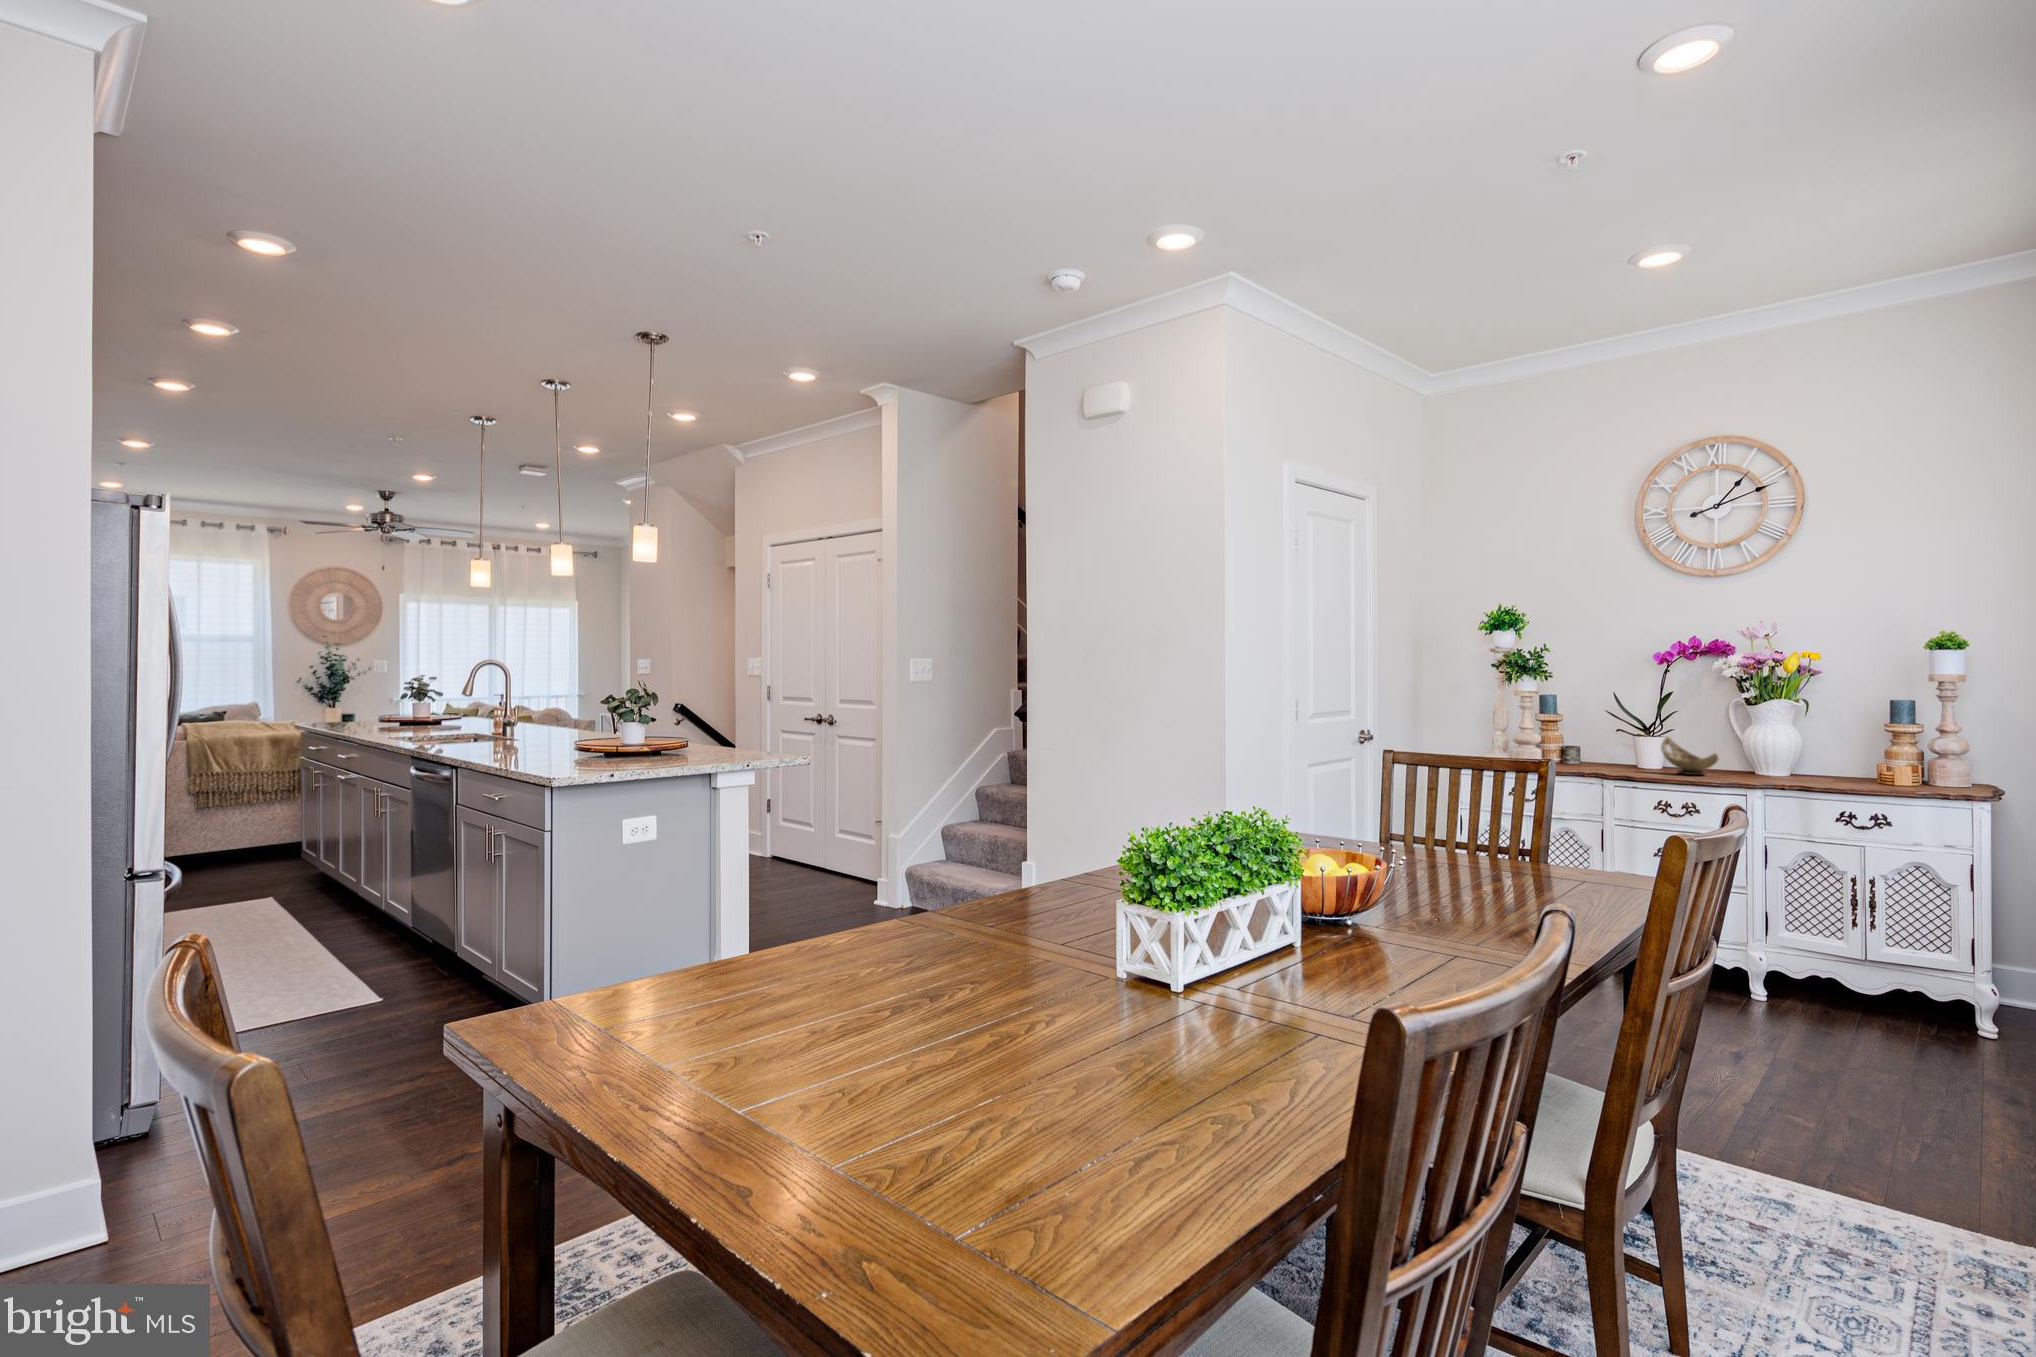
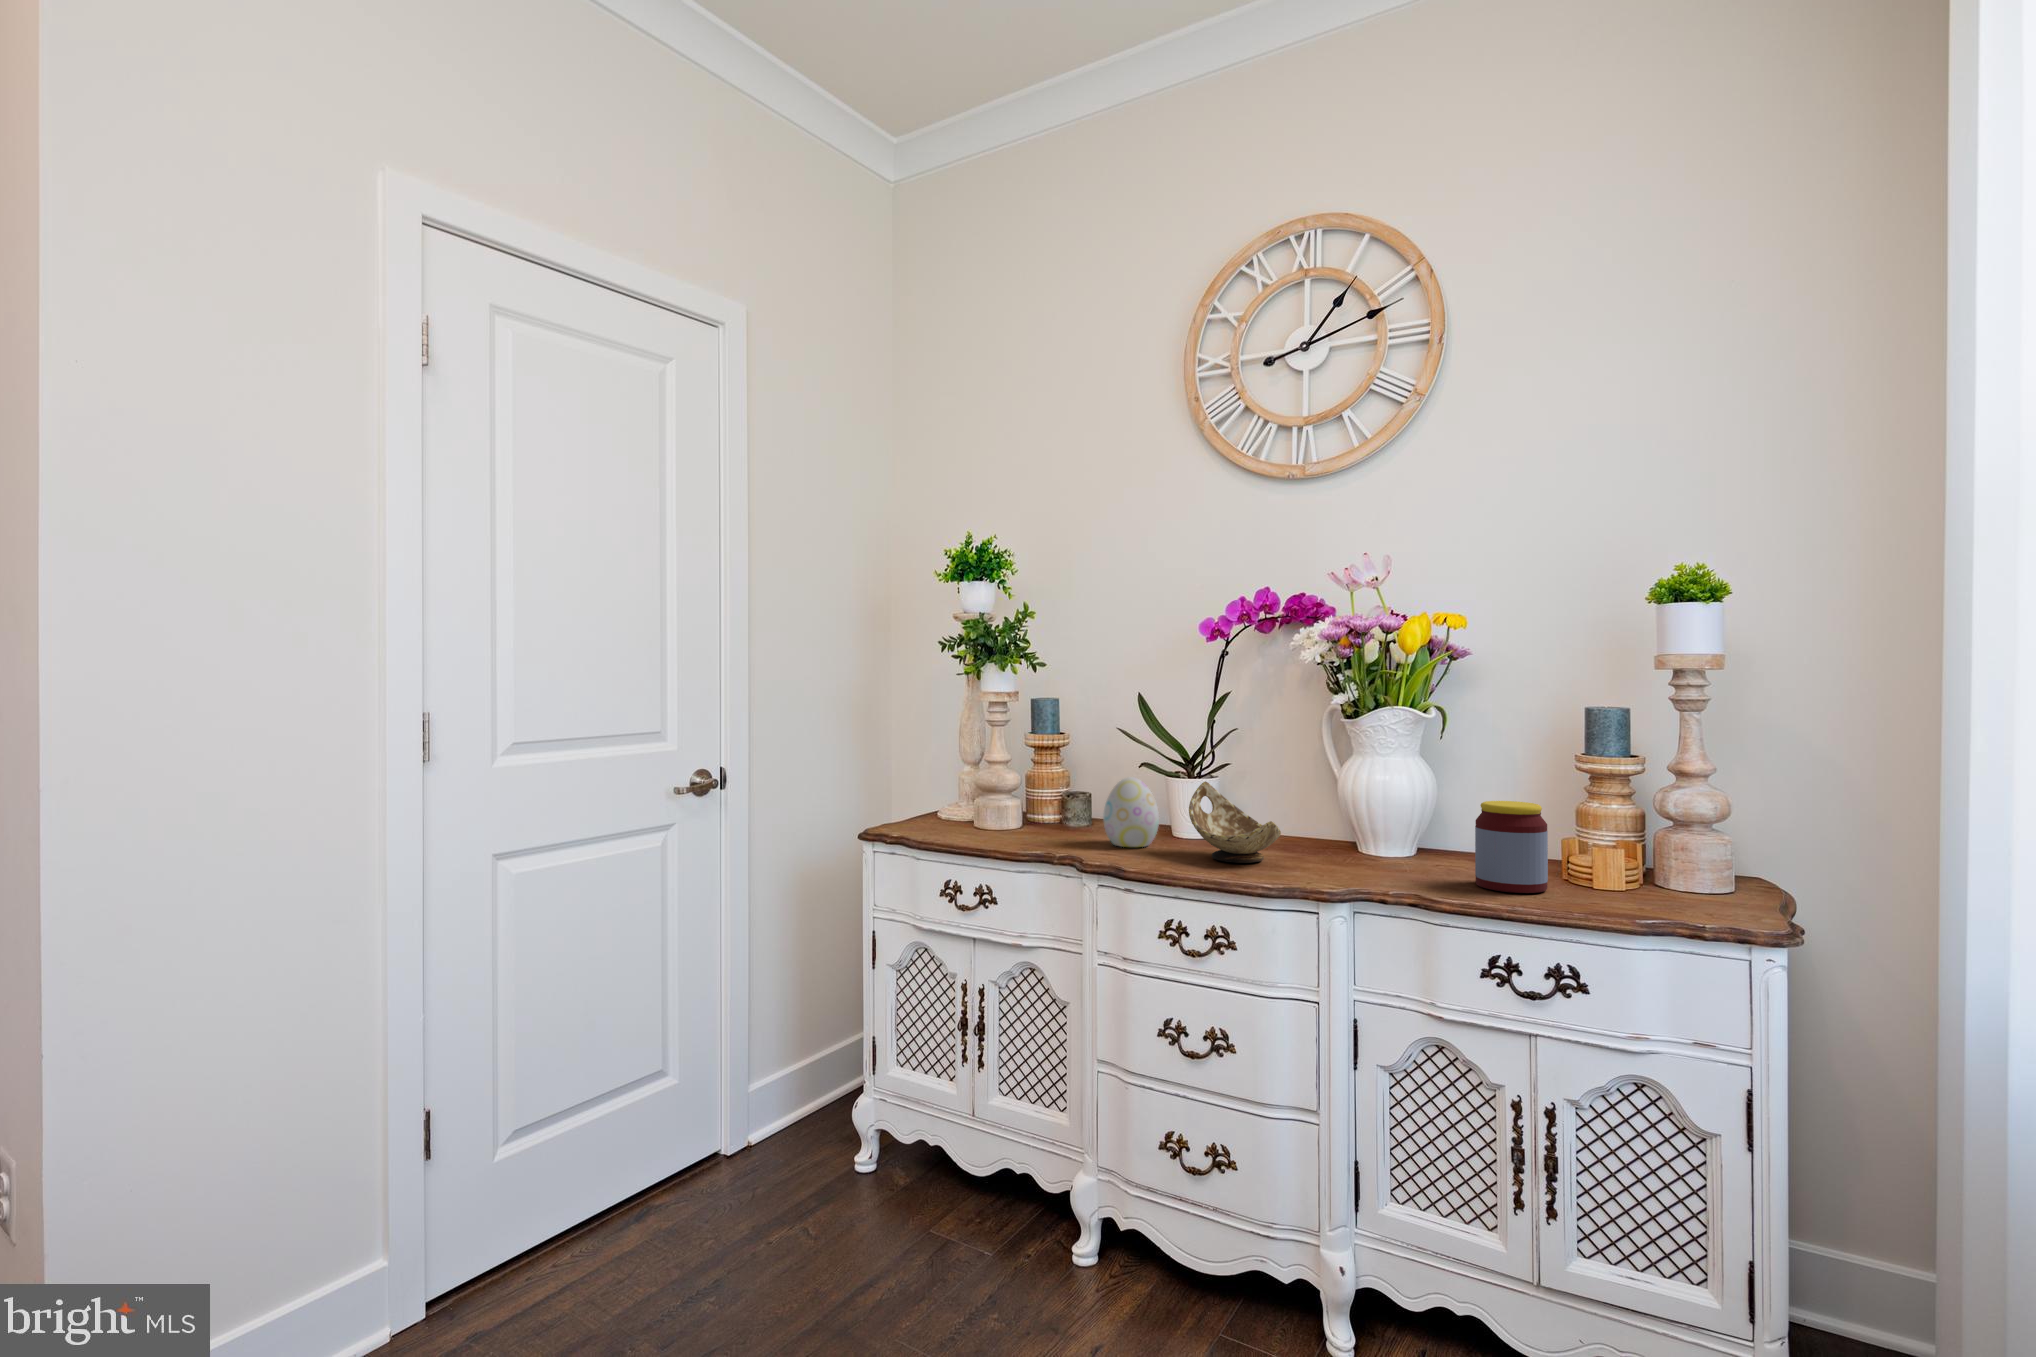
decorative egg: none [1606,735,1638,770] -> present [1103,777,1159,847]
jar: none [1830,743,1870,784] -> present [1475,801,1548,893]

